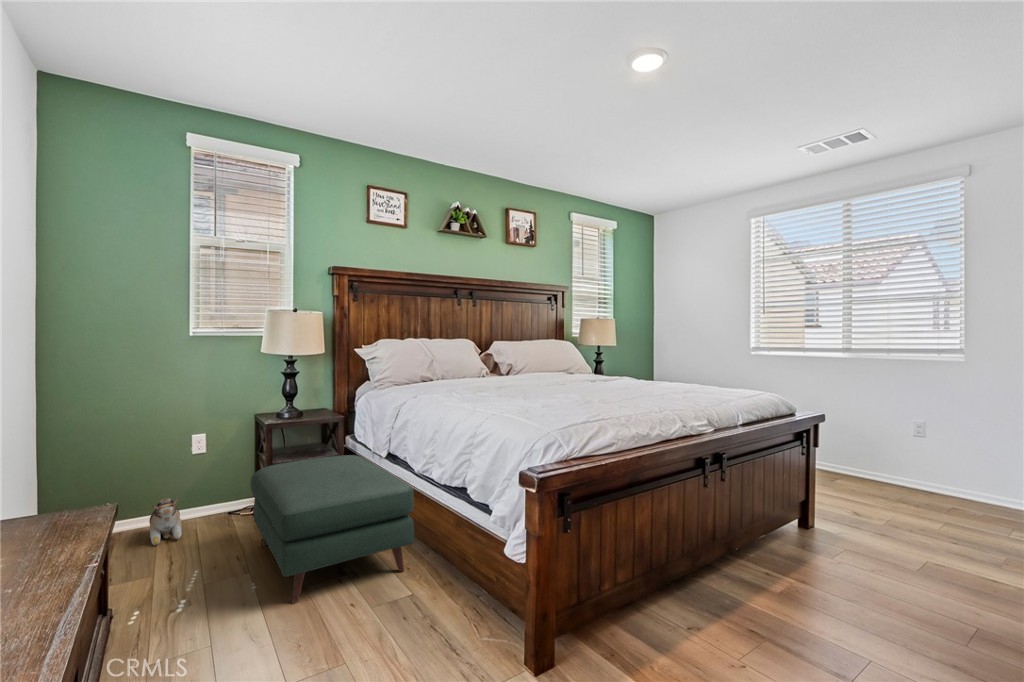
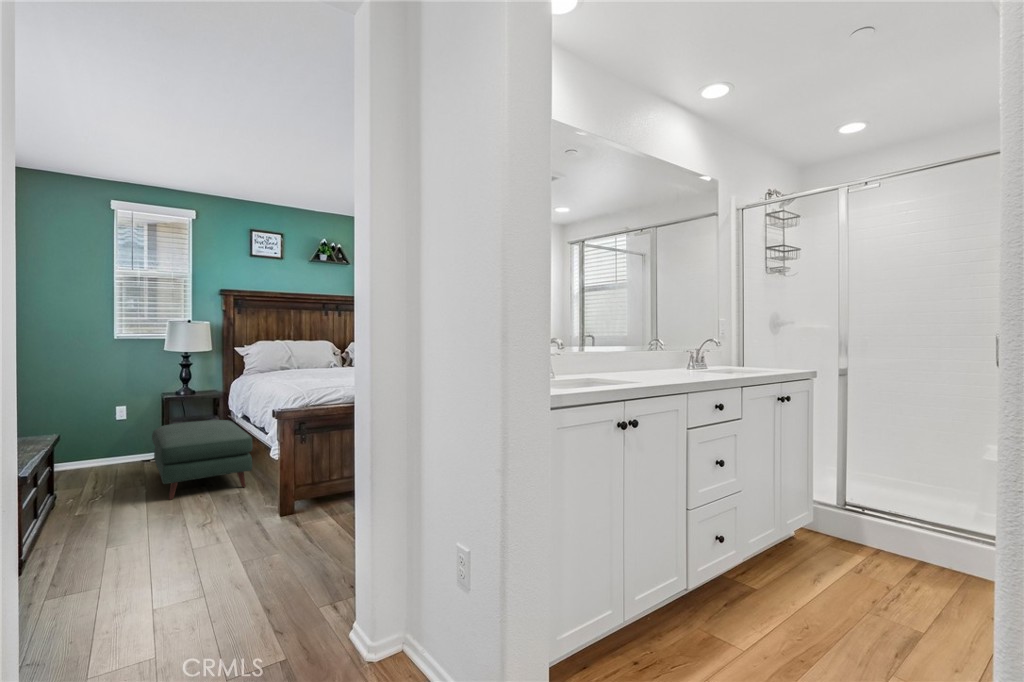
plush toy: present [149,498,182,545] -> none [84,446,107,476]

